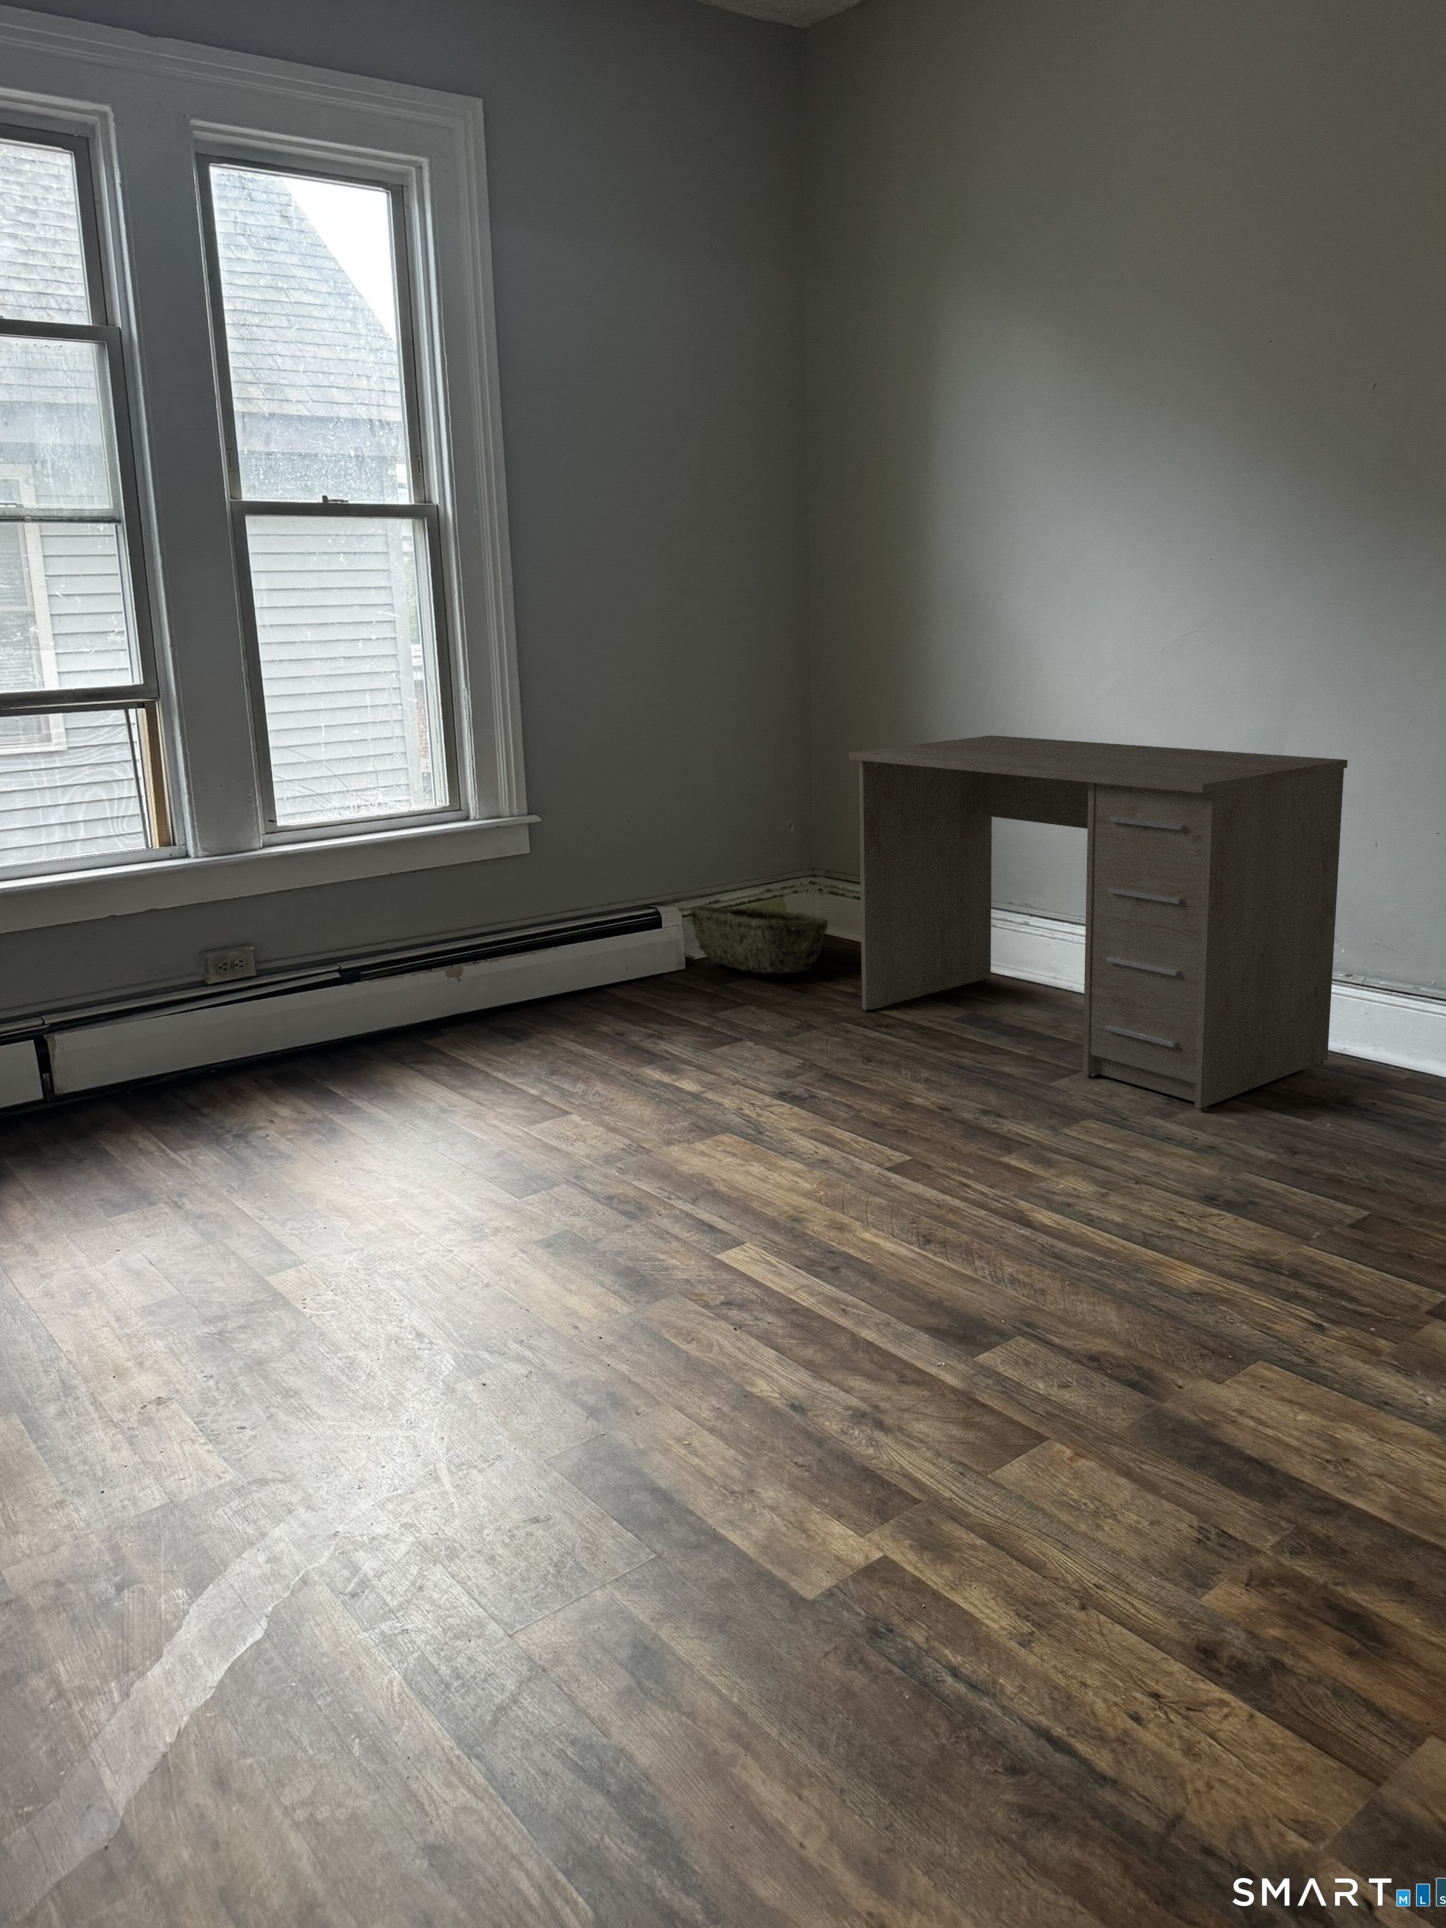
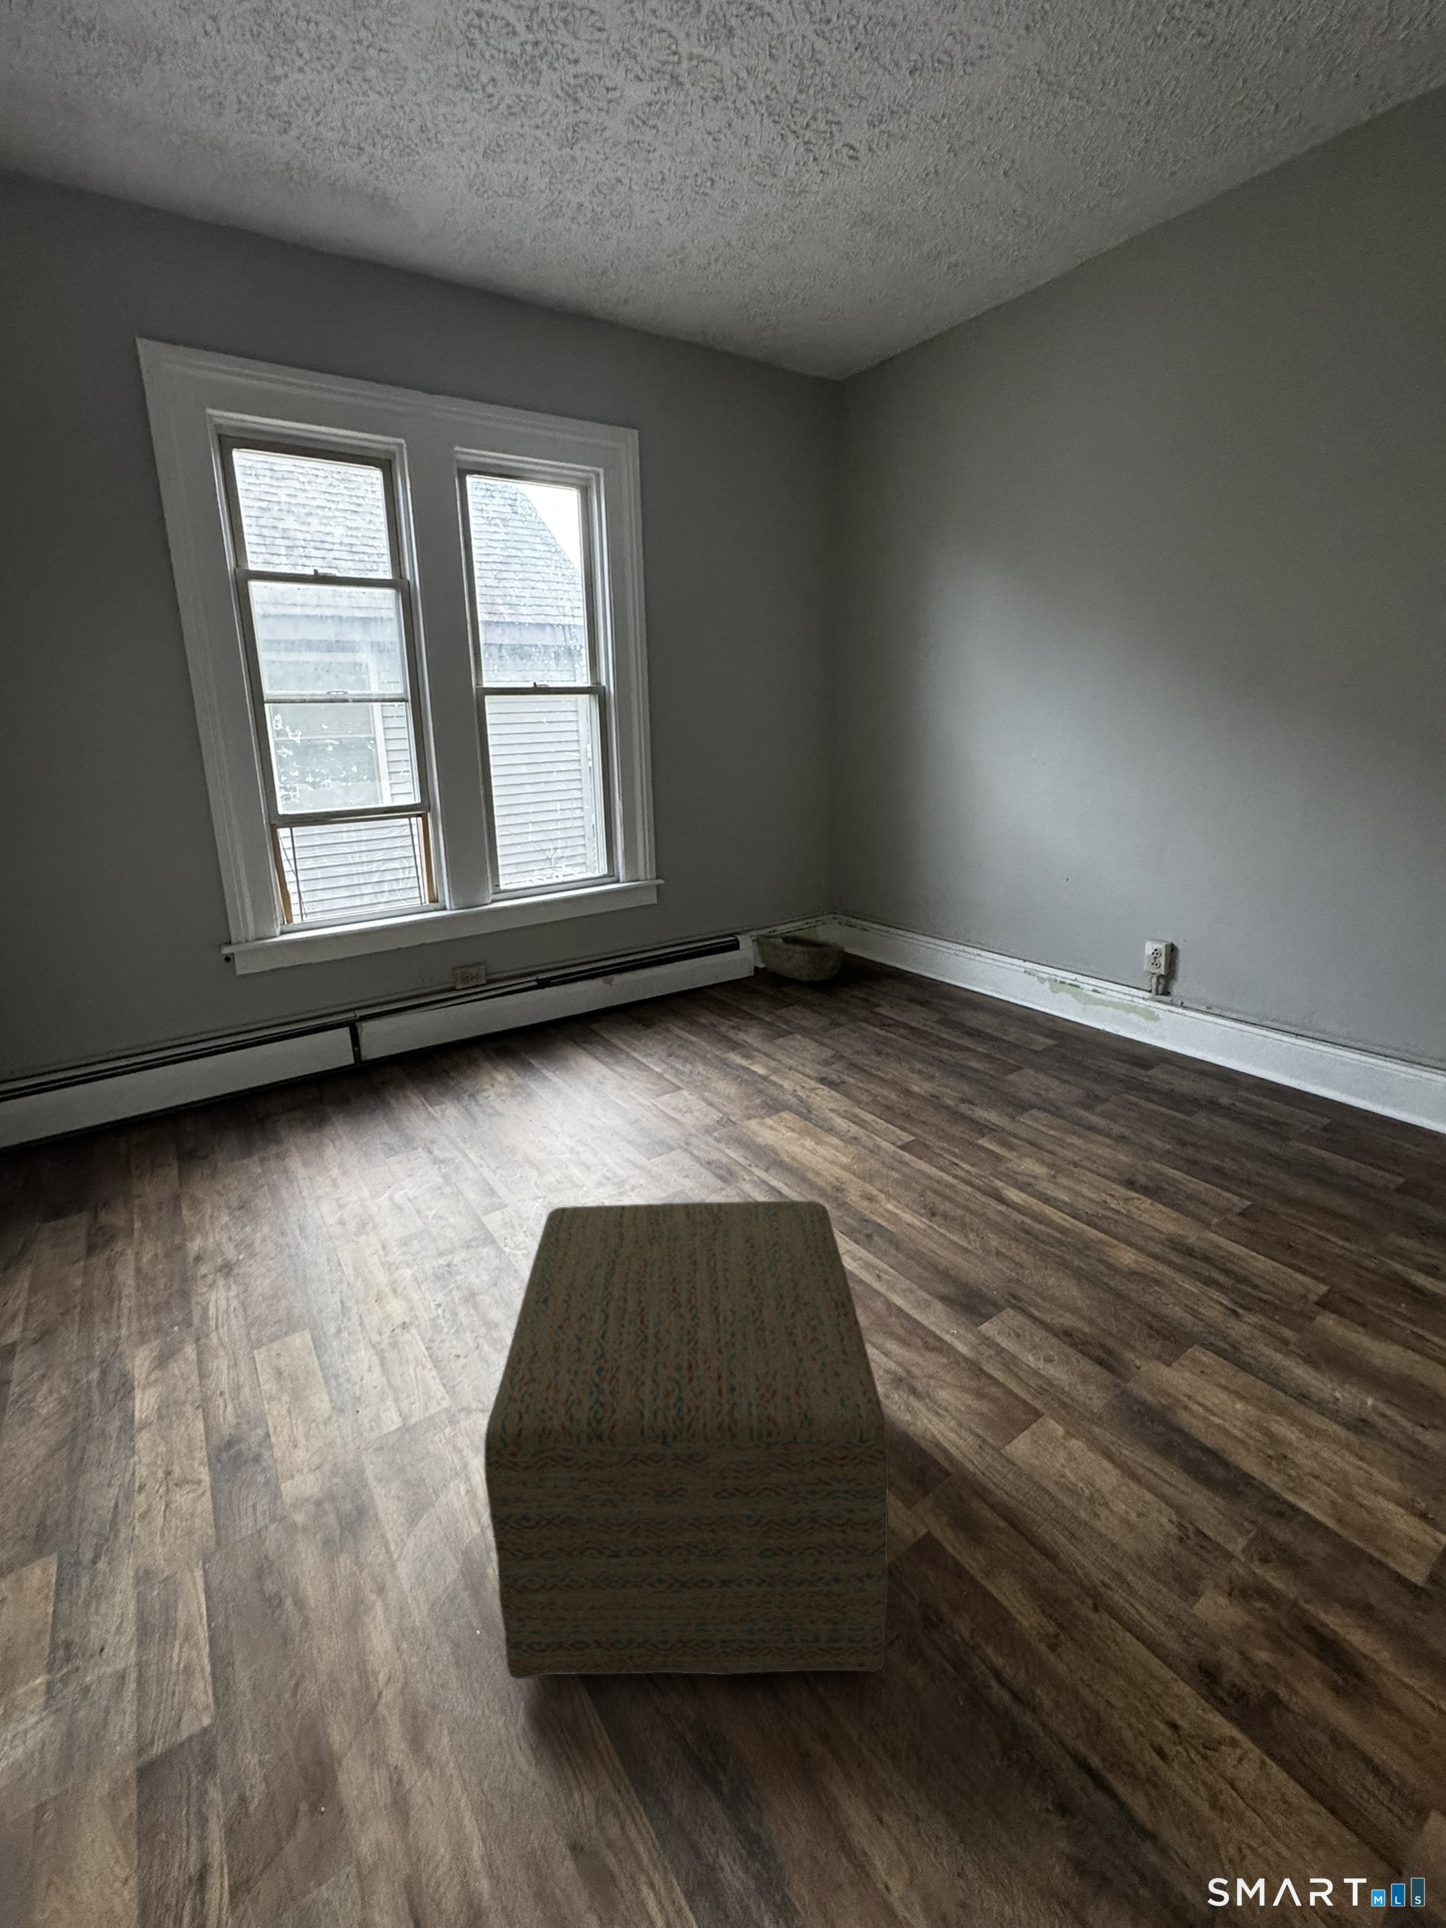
desk: present [849,735,1348,1110] -> none [865,831,1223,1106]
ottoman: none [296,1153,811,1708] -> present [484,1201,889,1679]

